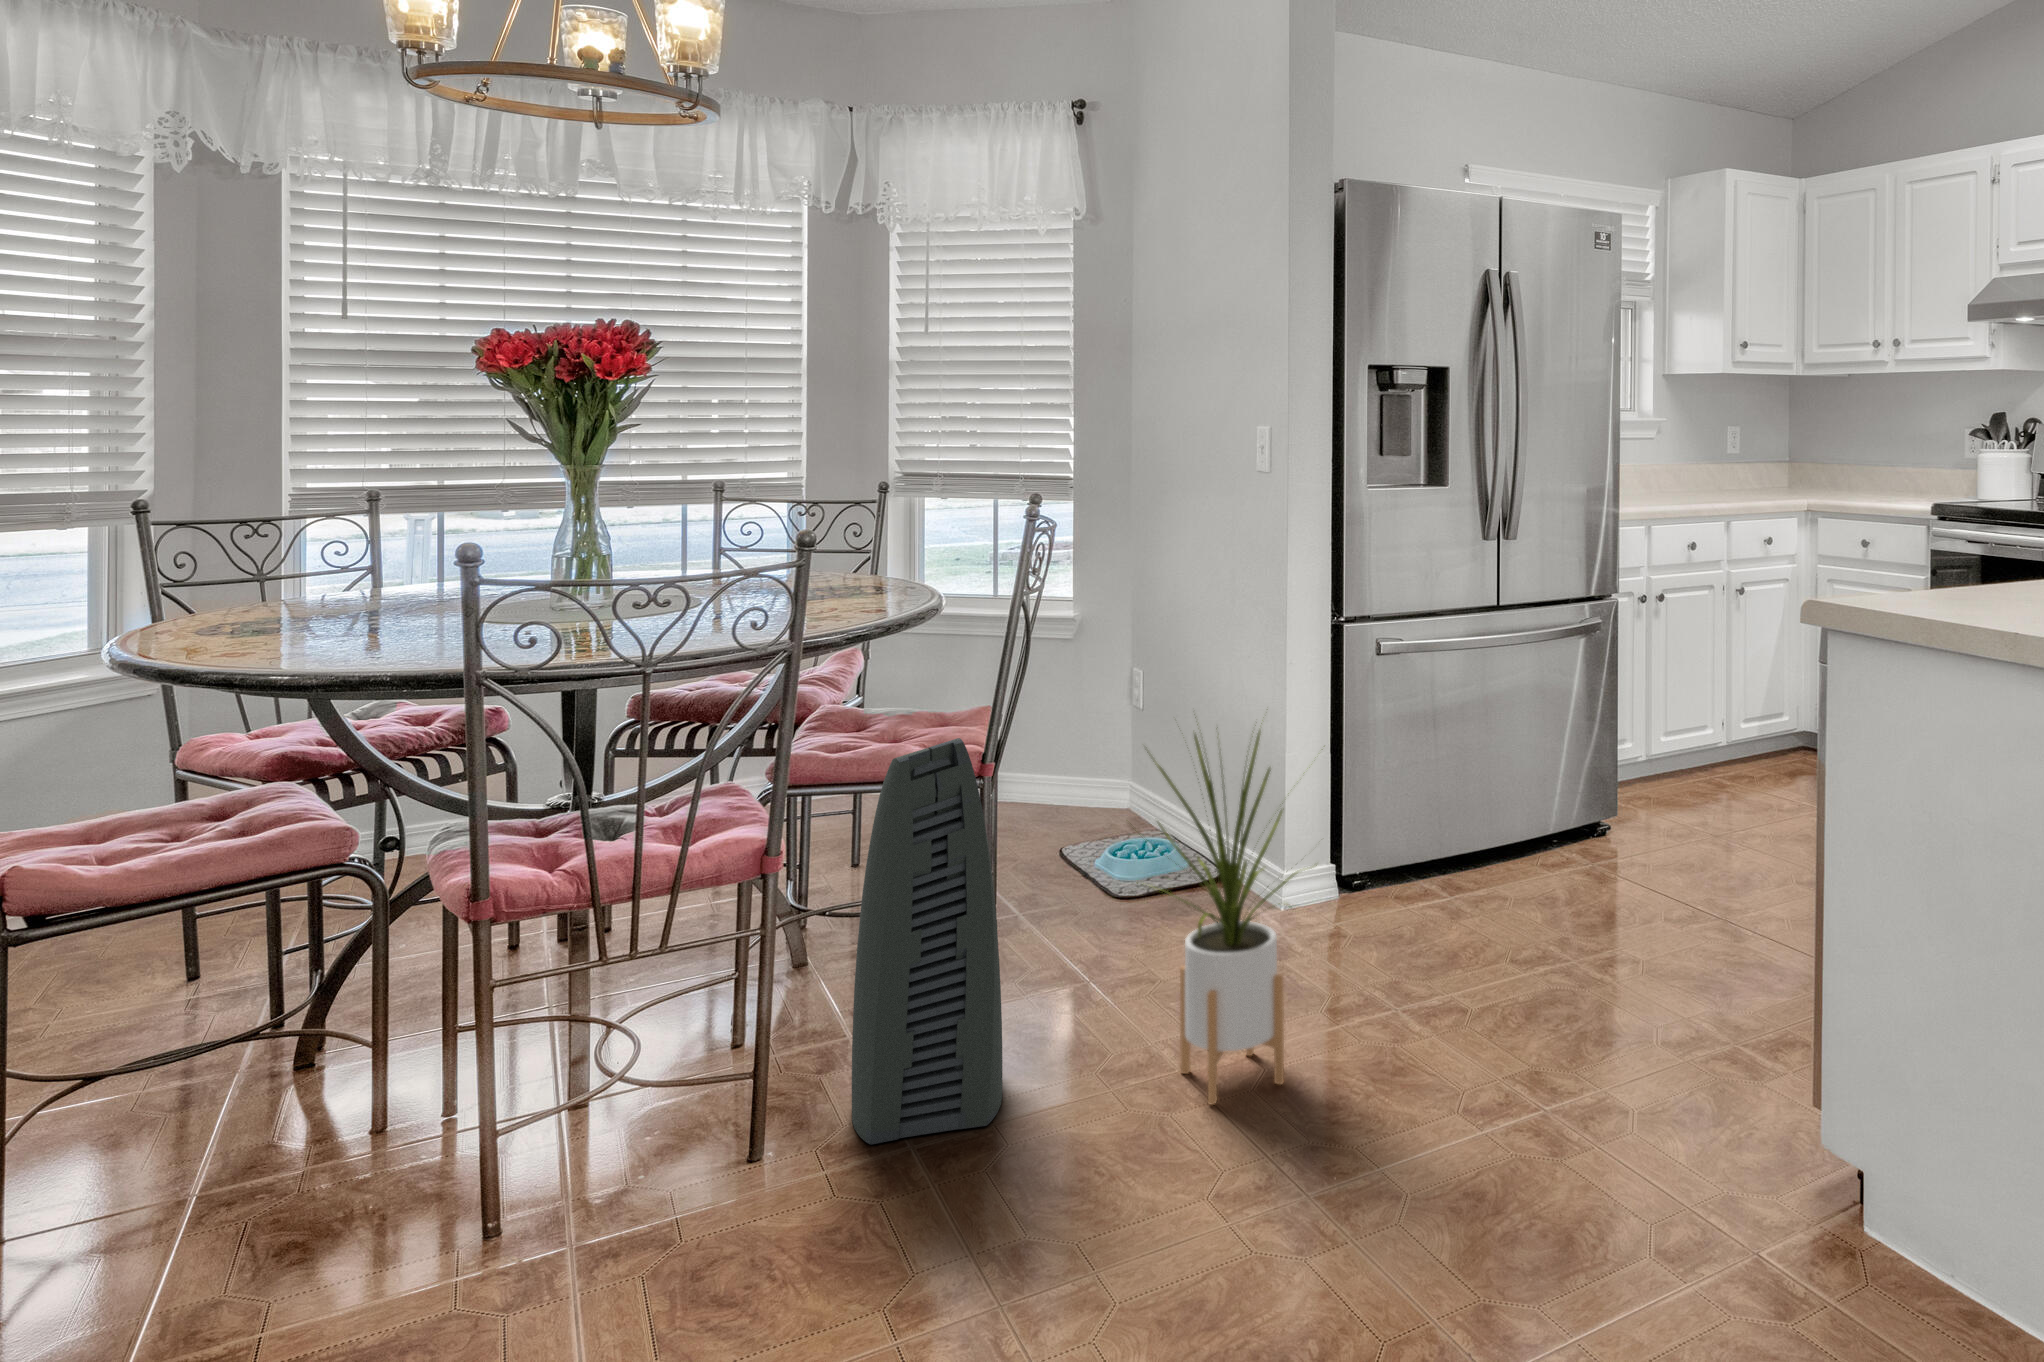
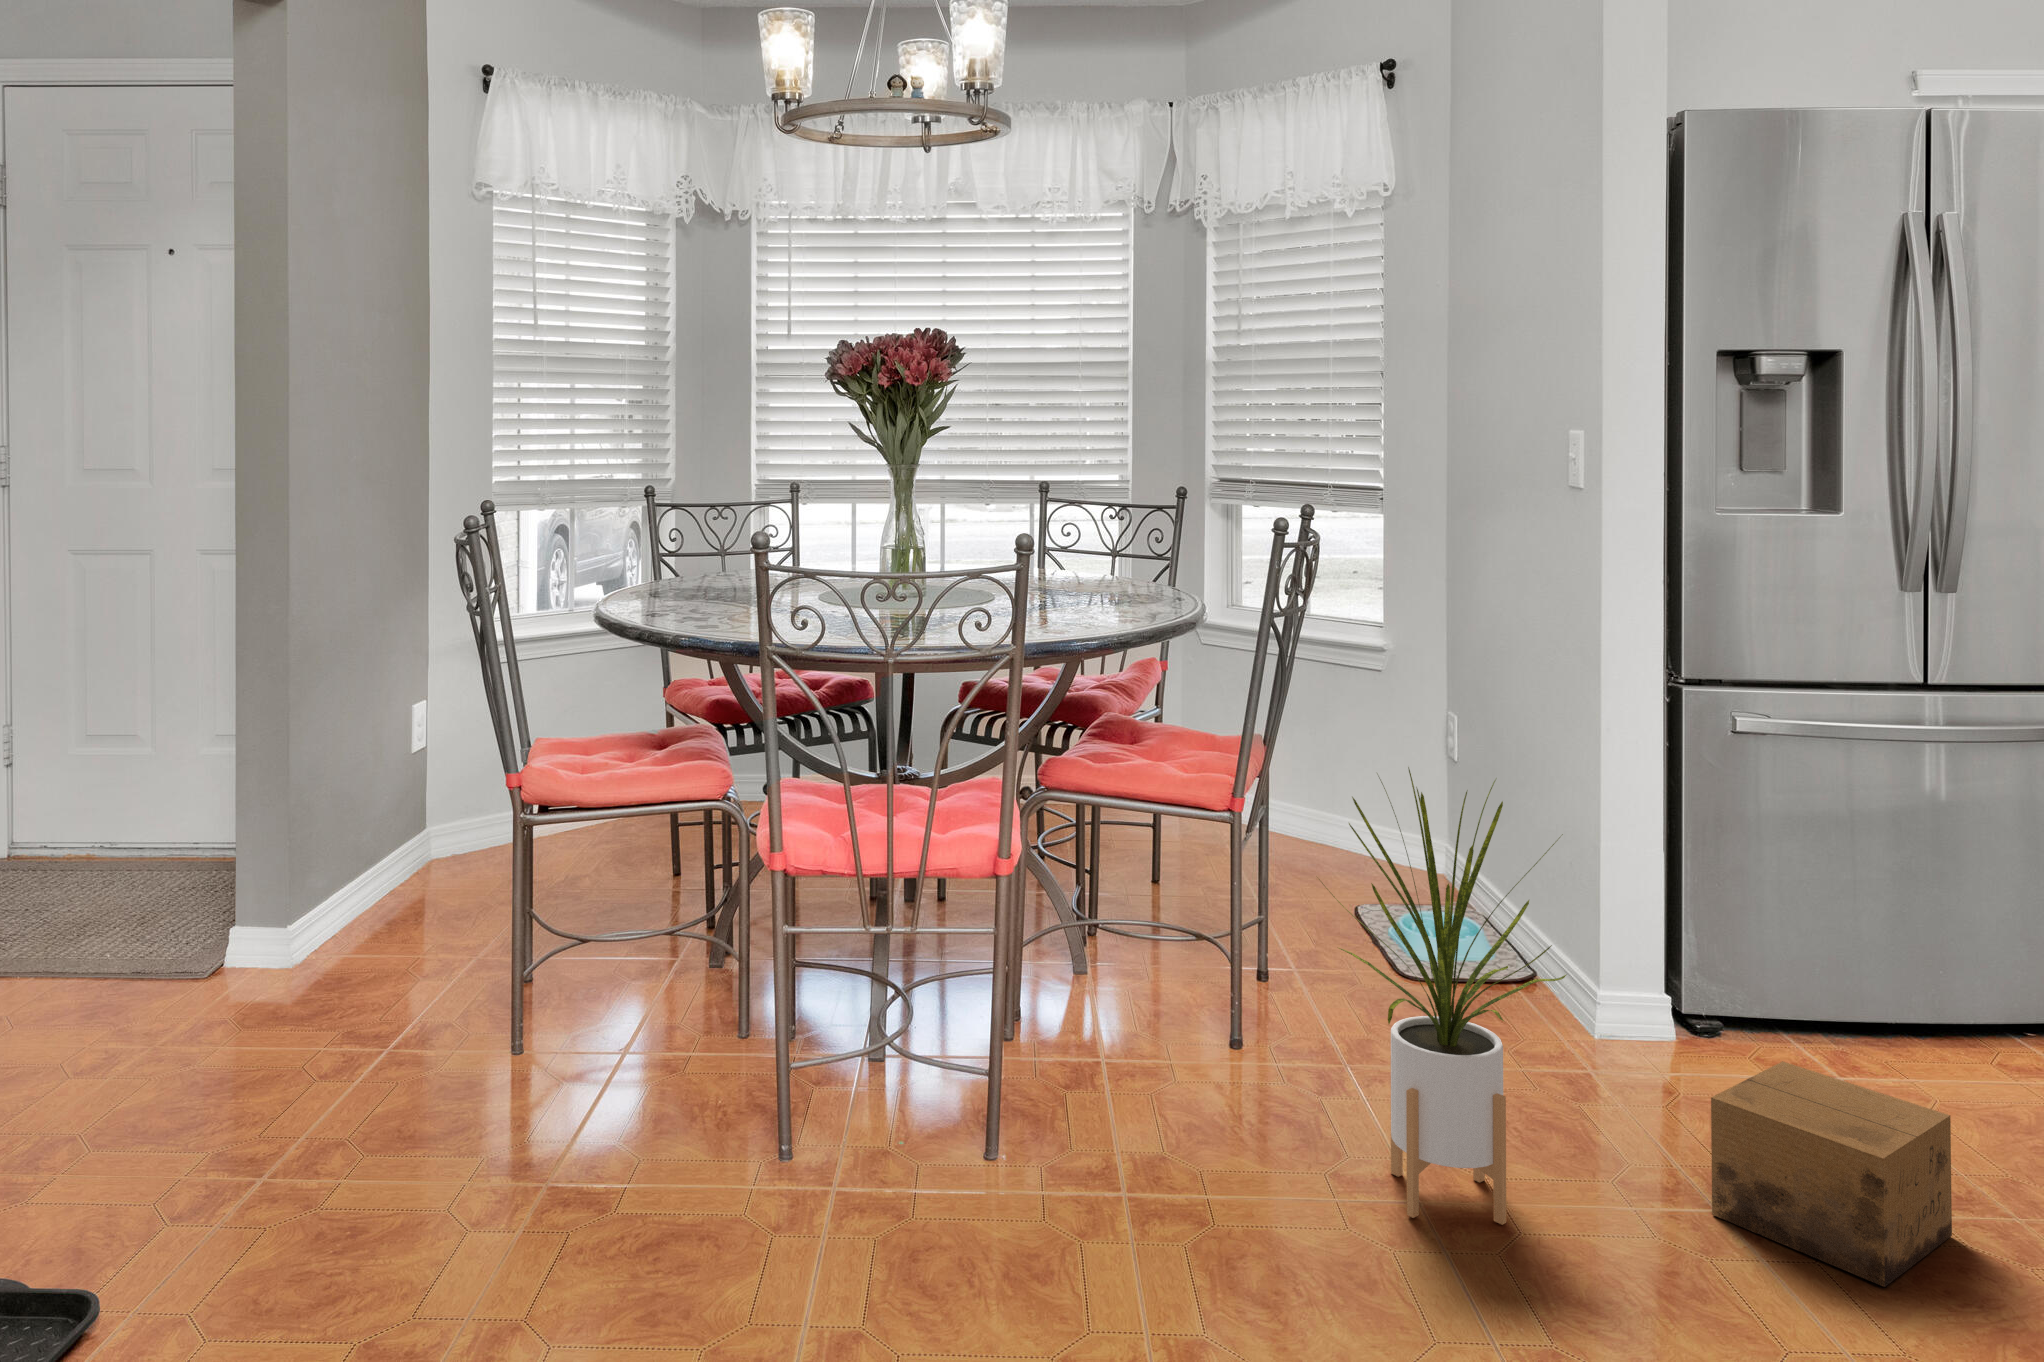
air purifier: present [852,738,1003,1145] -> none [1062,761,1204,1156]
cardboard box: none [1414,893,1551,1037] -> present [1711,1061,1952,1287]

